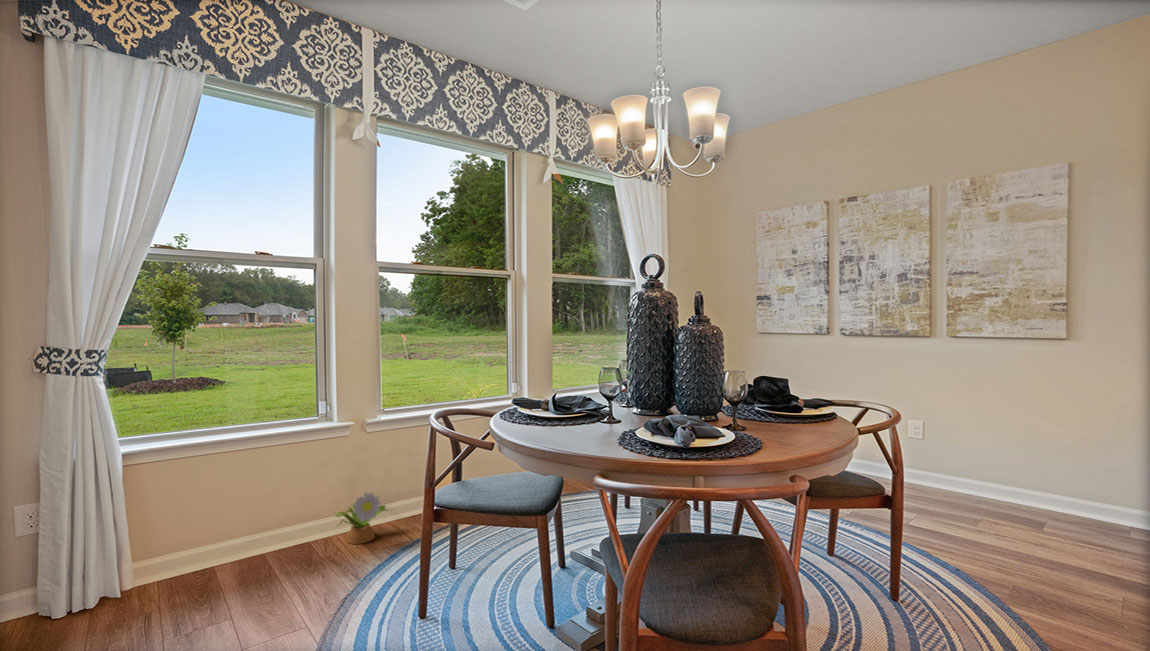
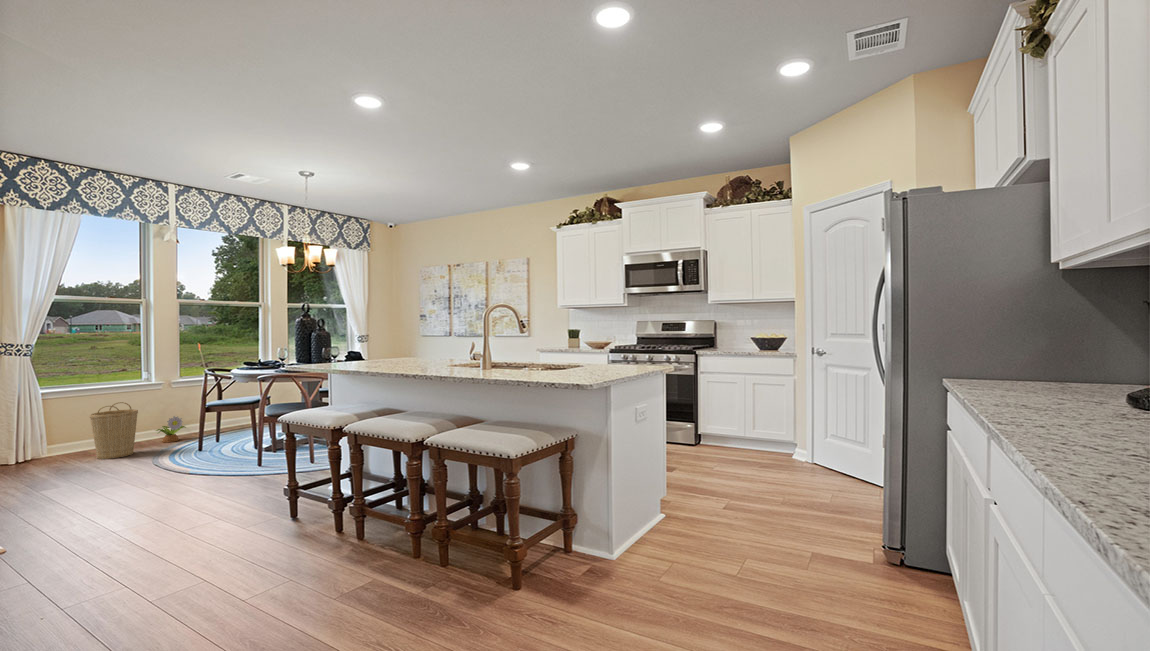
basket: none [191,474,289,617] -> present [89,402,138,459]

